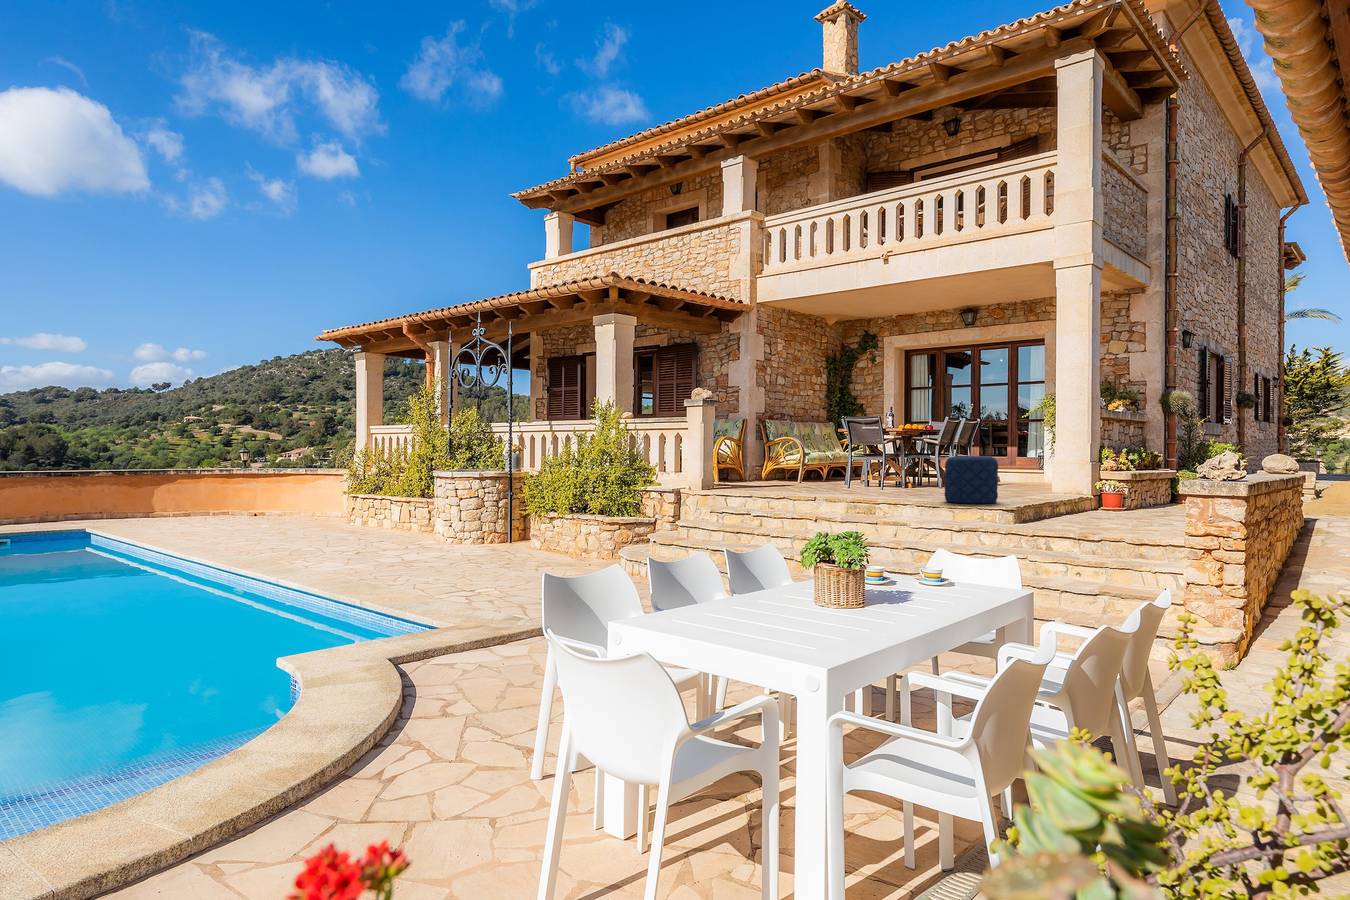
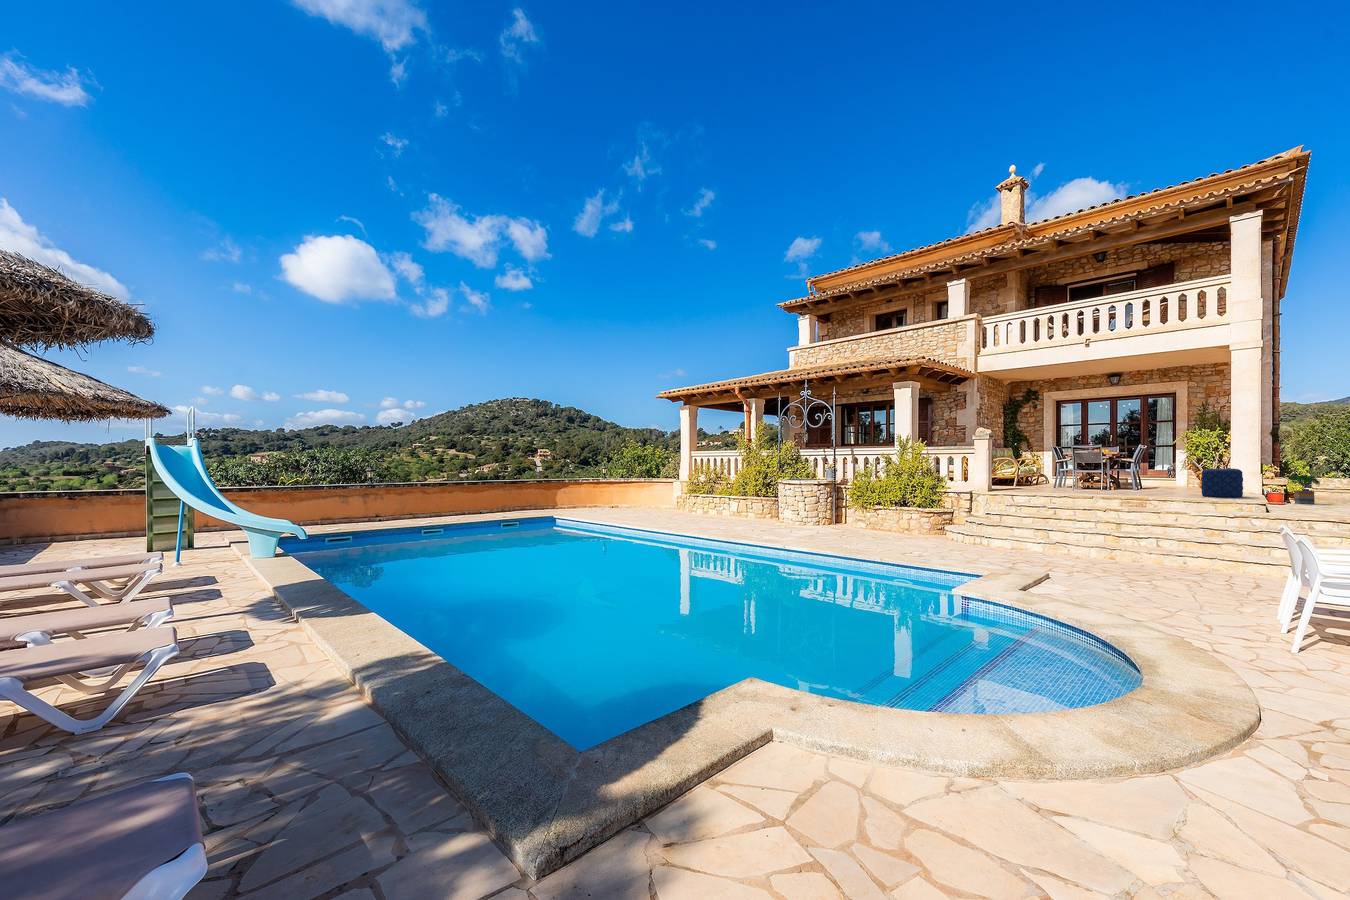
potted tree: none [1106,467,1145,516] -> present [1291,475,1320,504]

